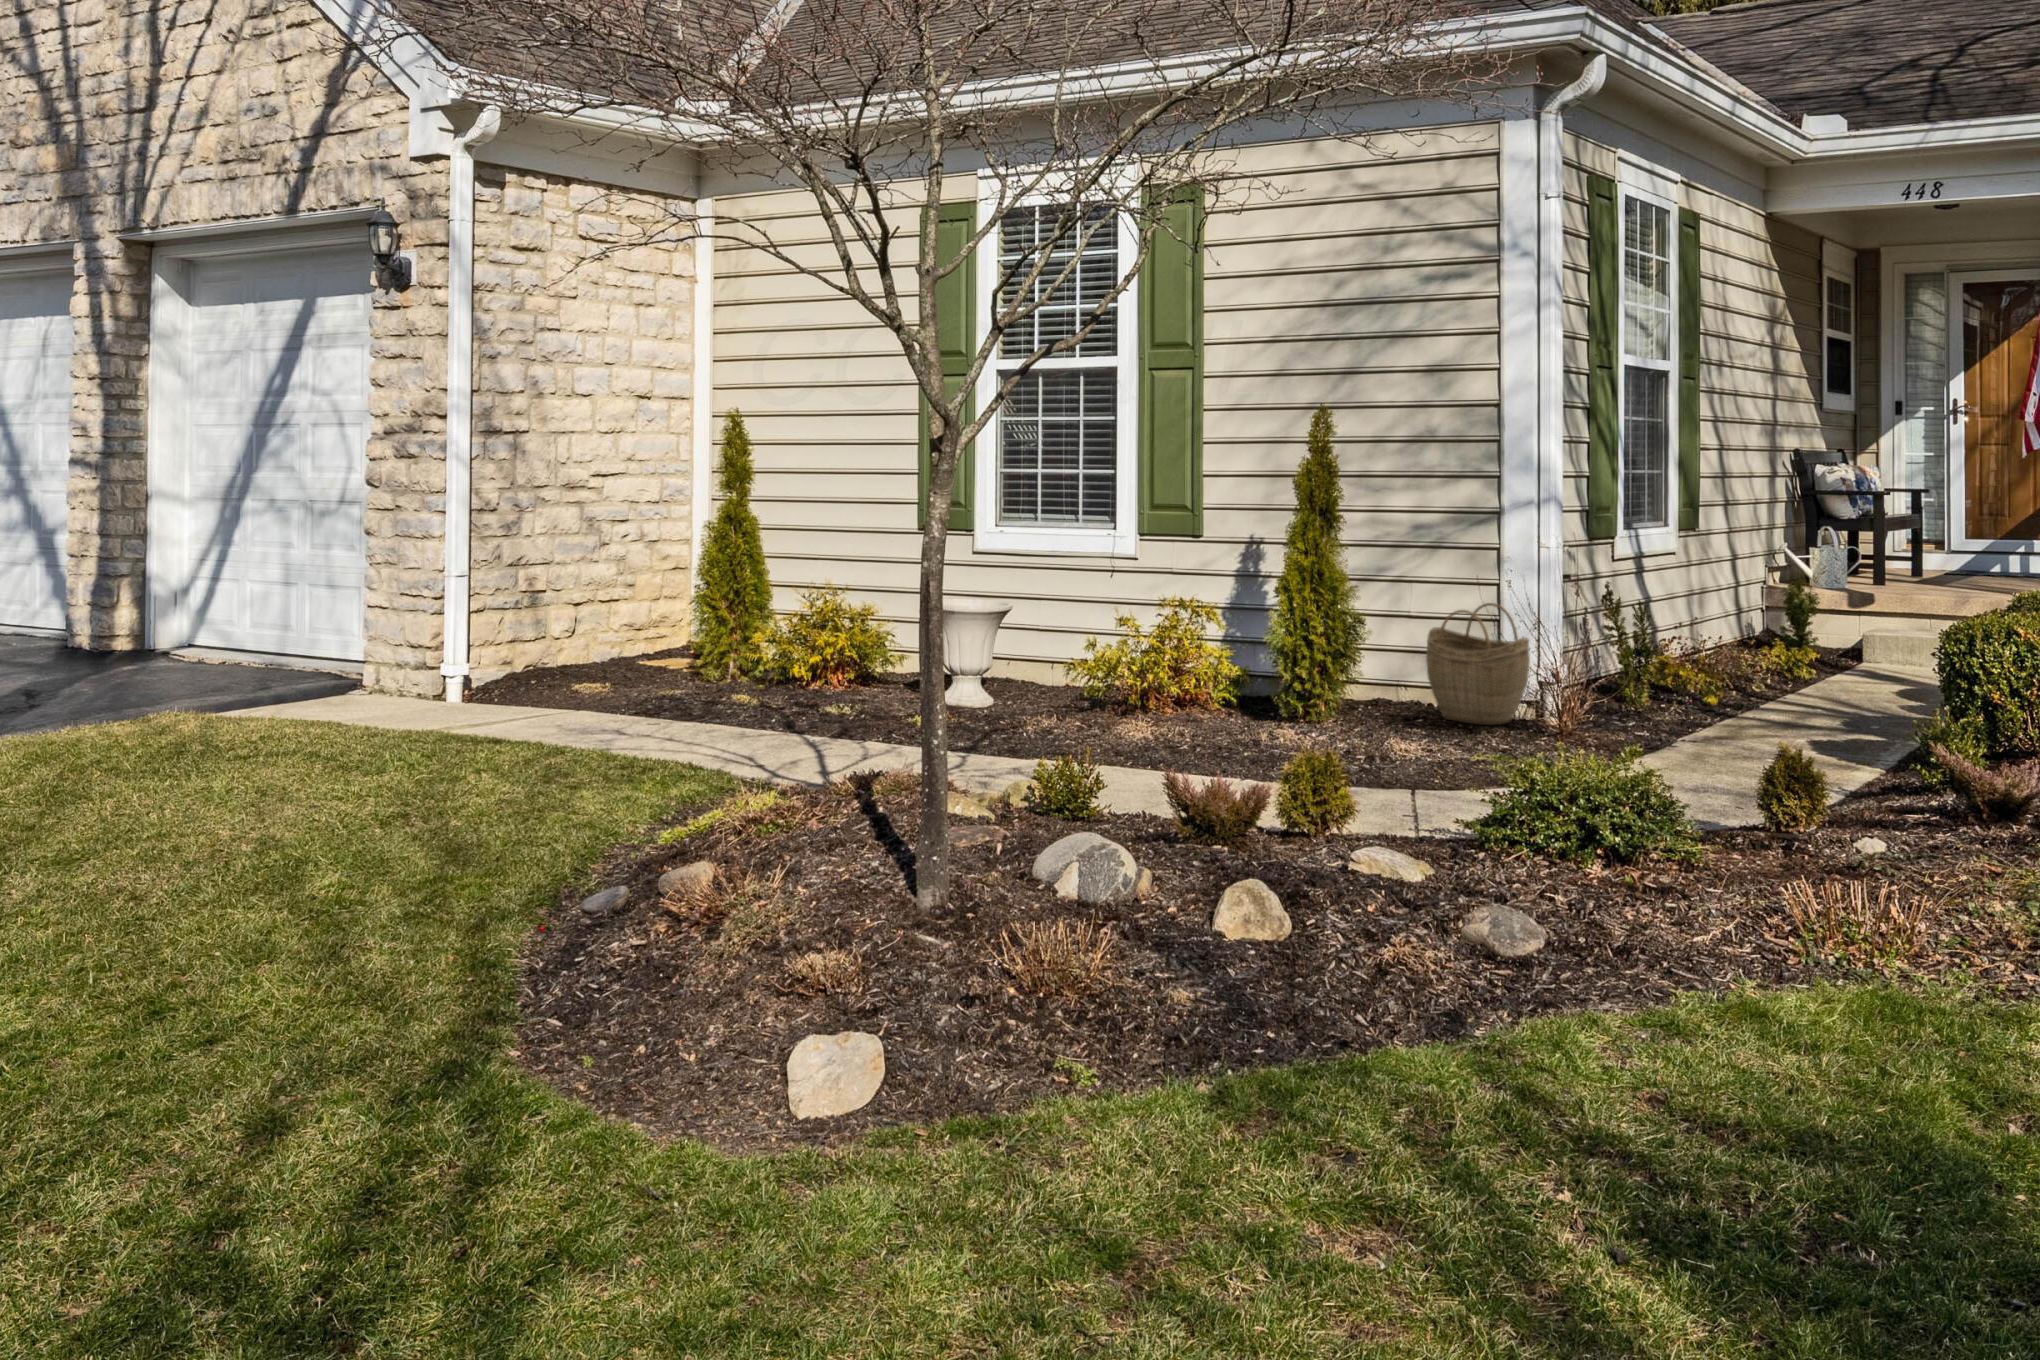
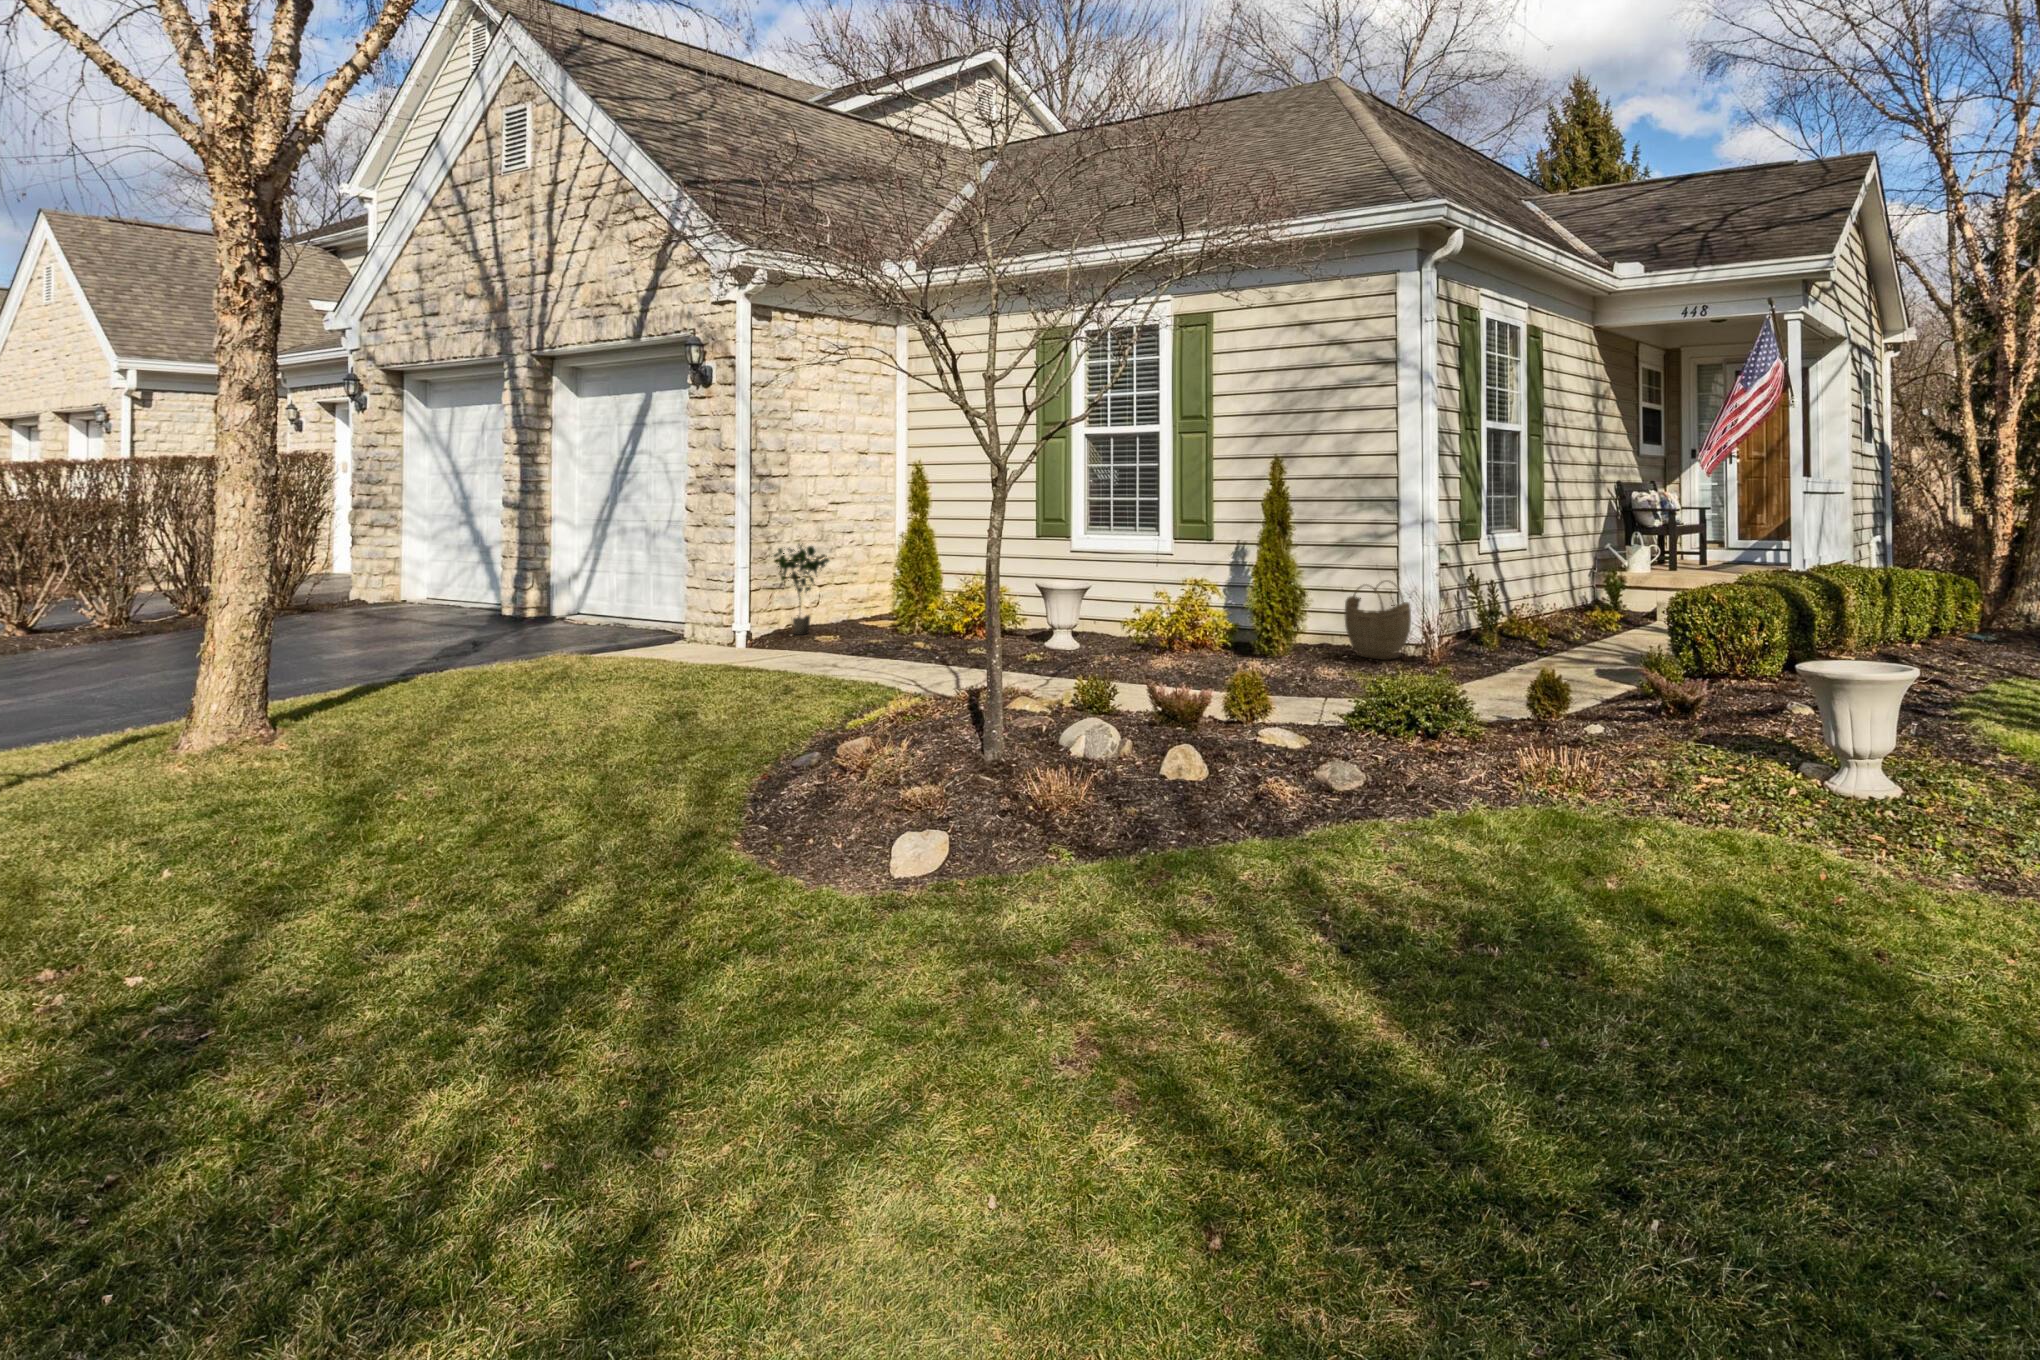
potted plant: none [509,538,614,683] -> present [774,544,829,635]

